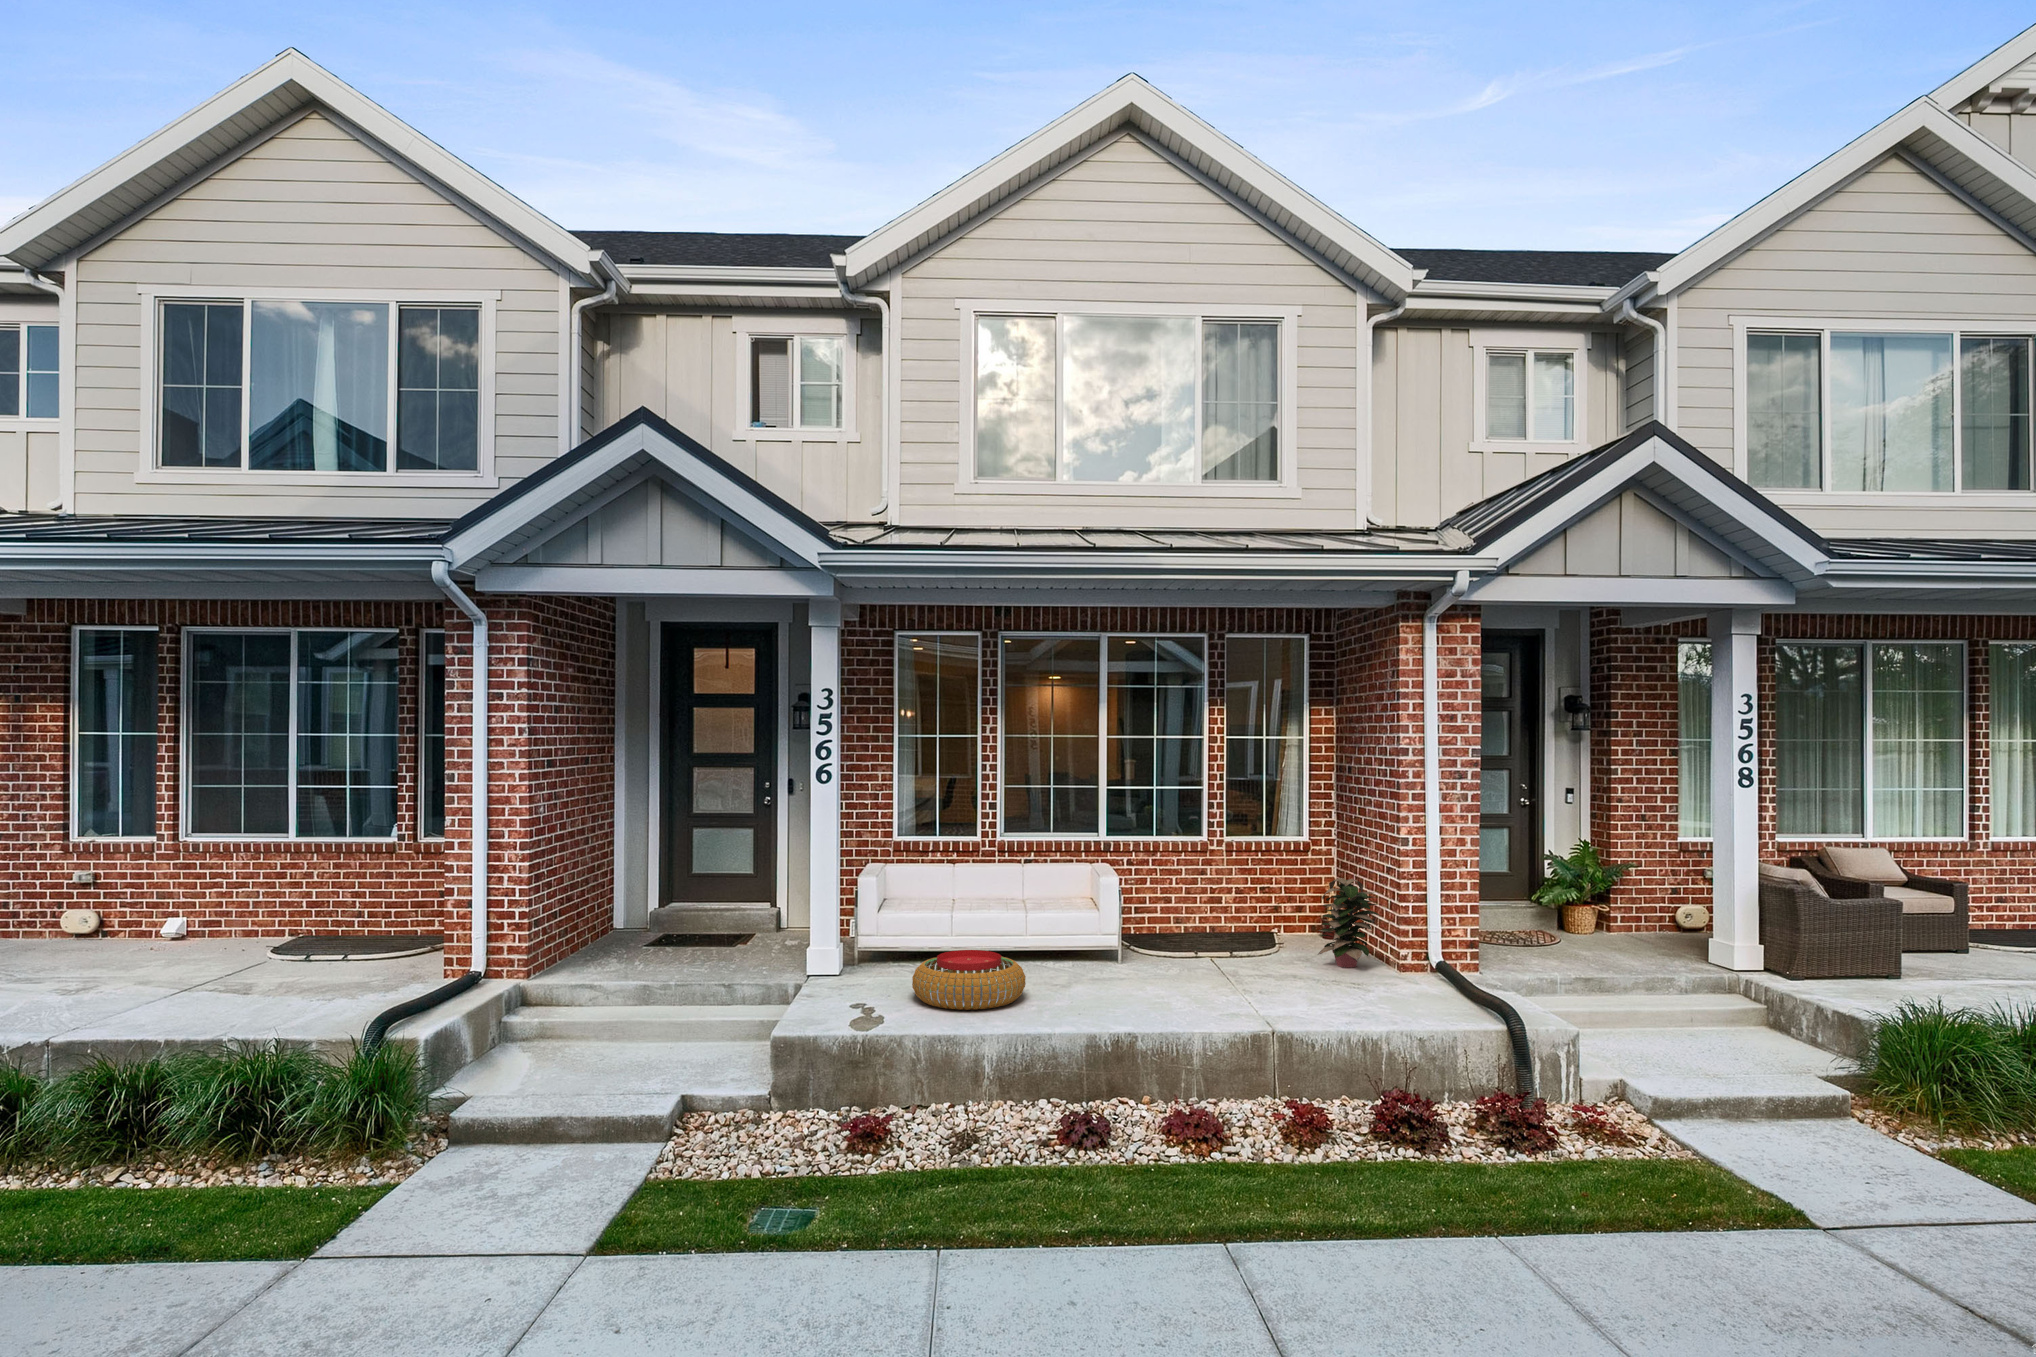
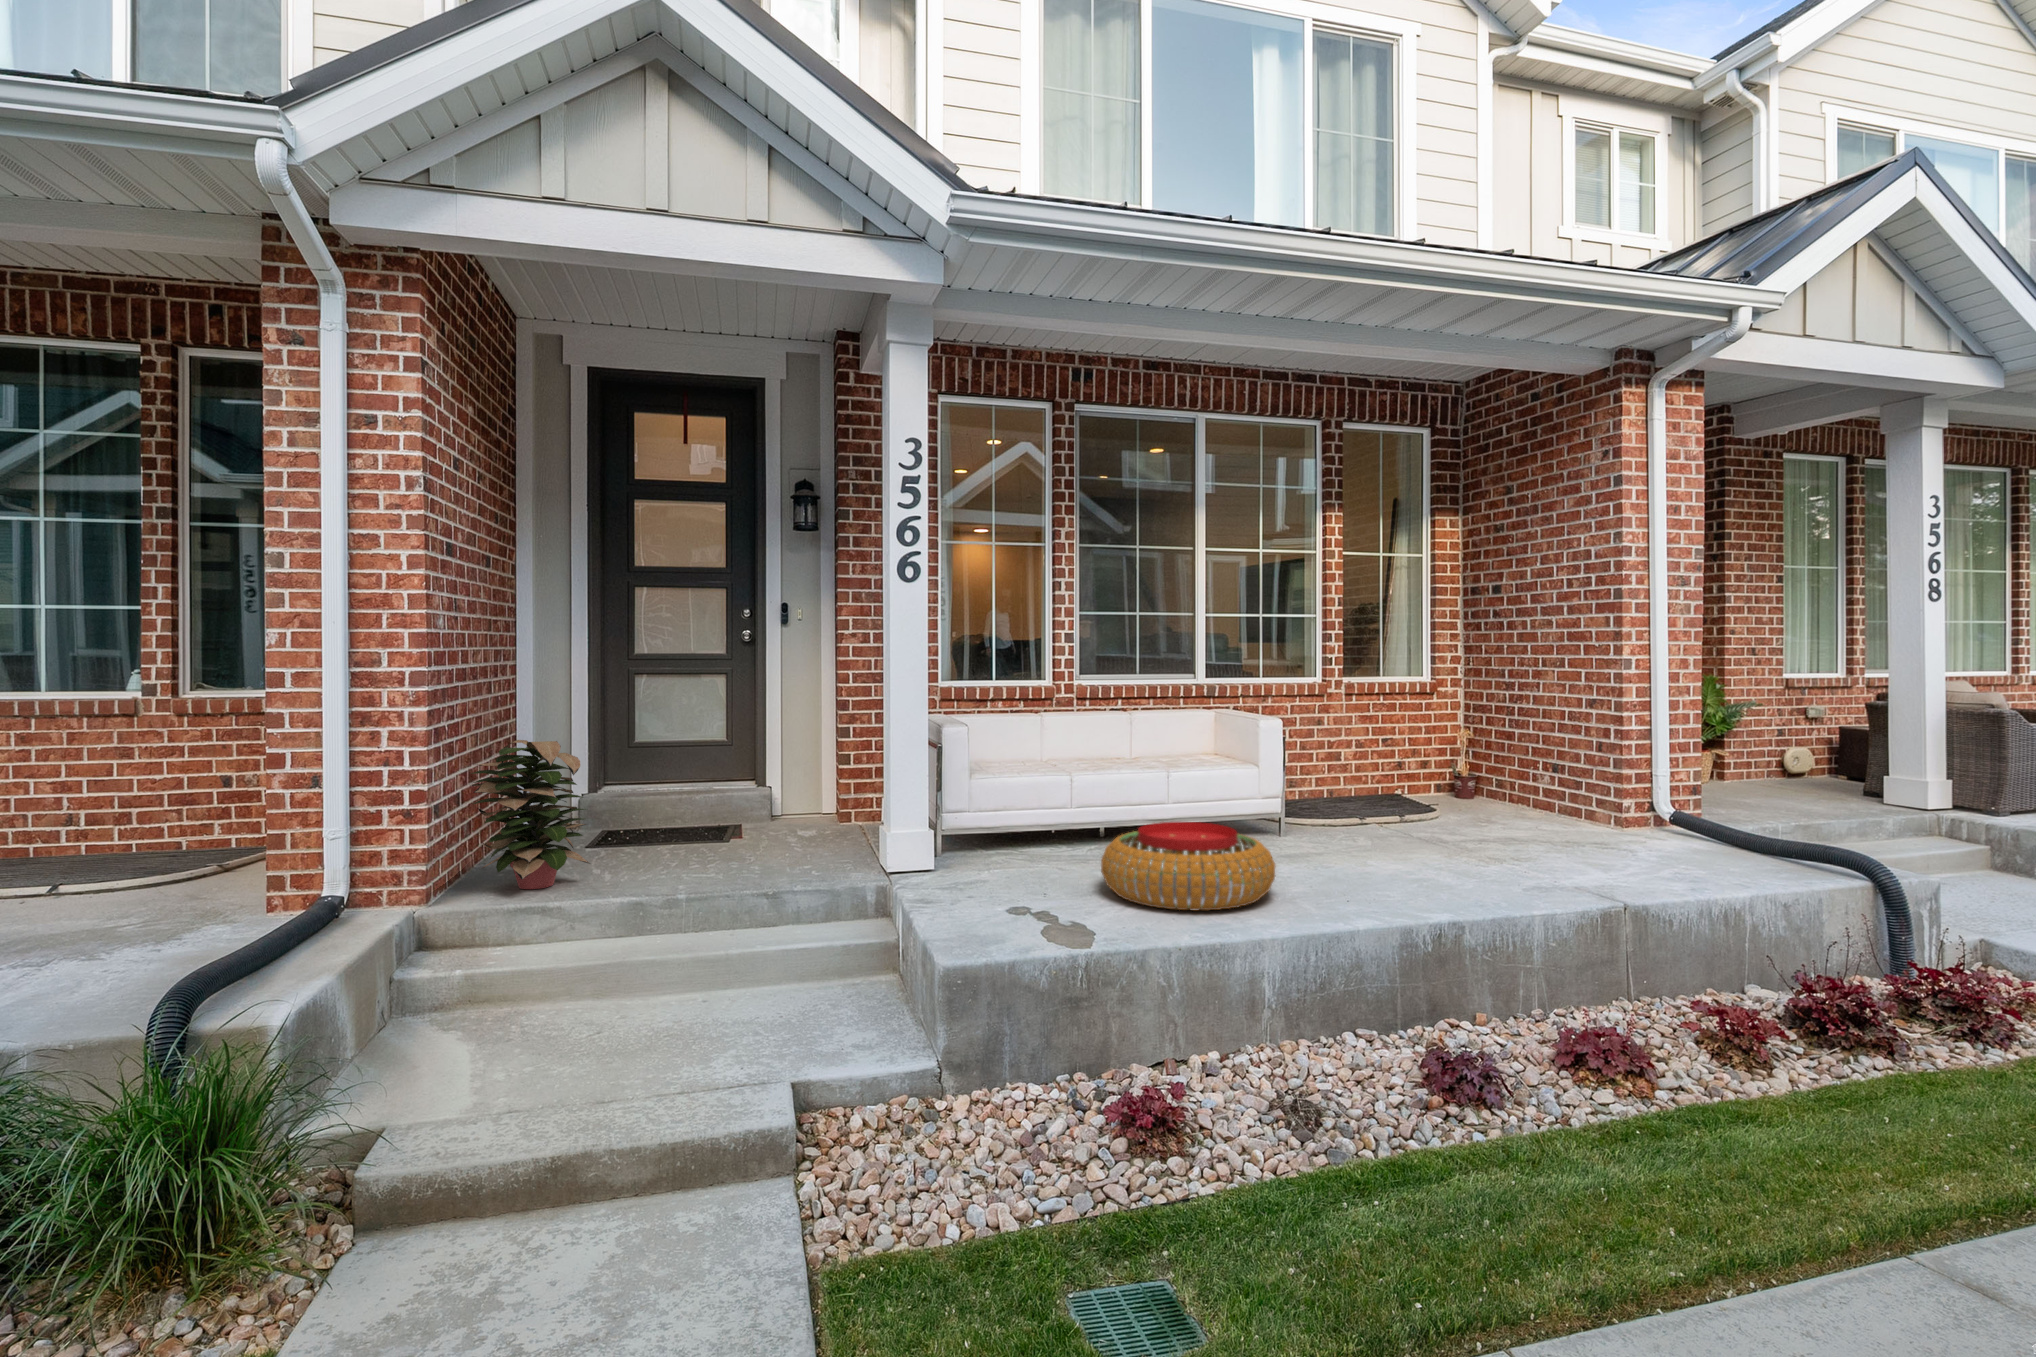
decorative plant: present [1318,878,1379,968] -> present [472,740,590,889]

